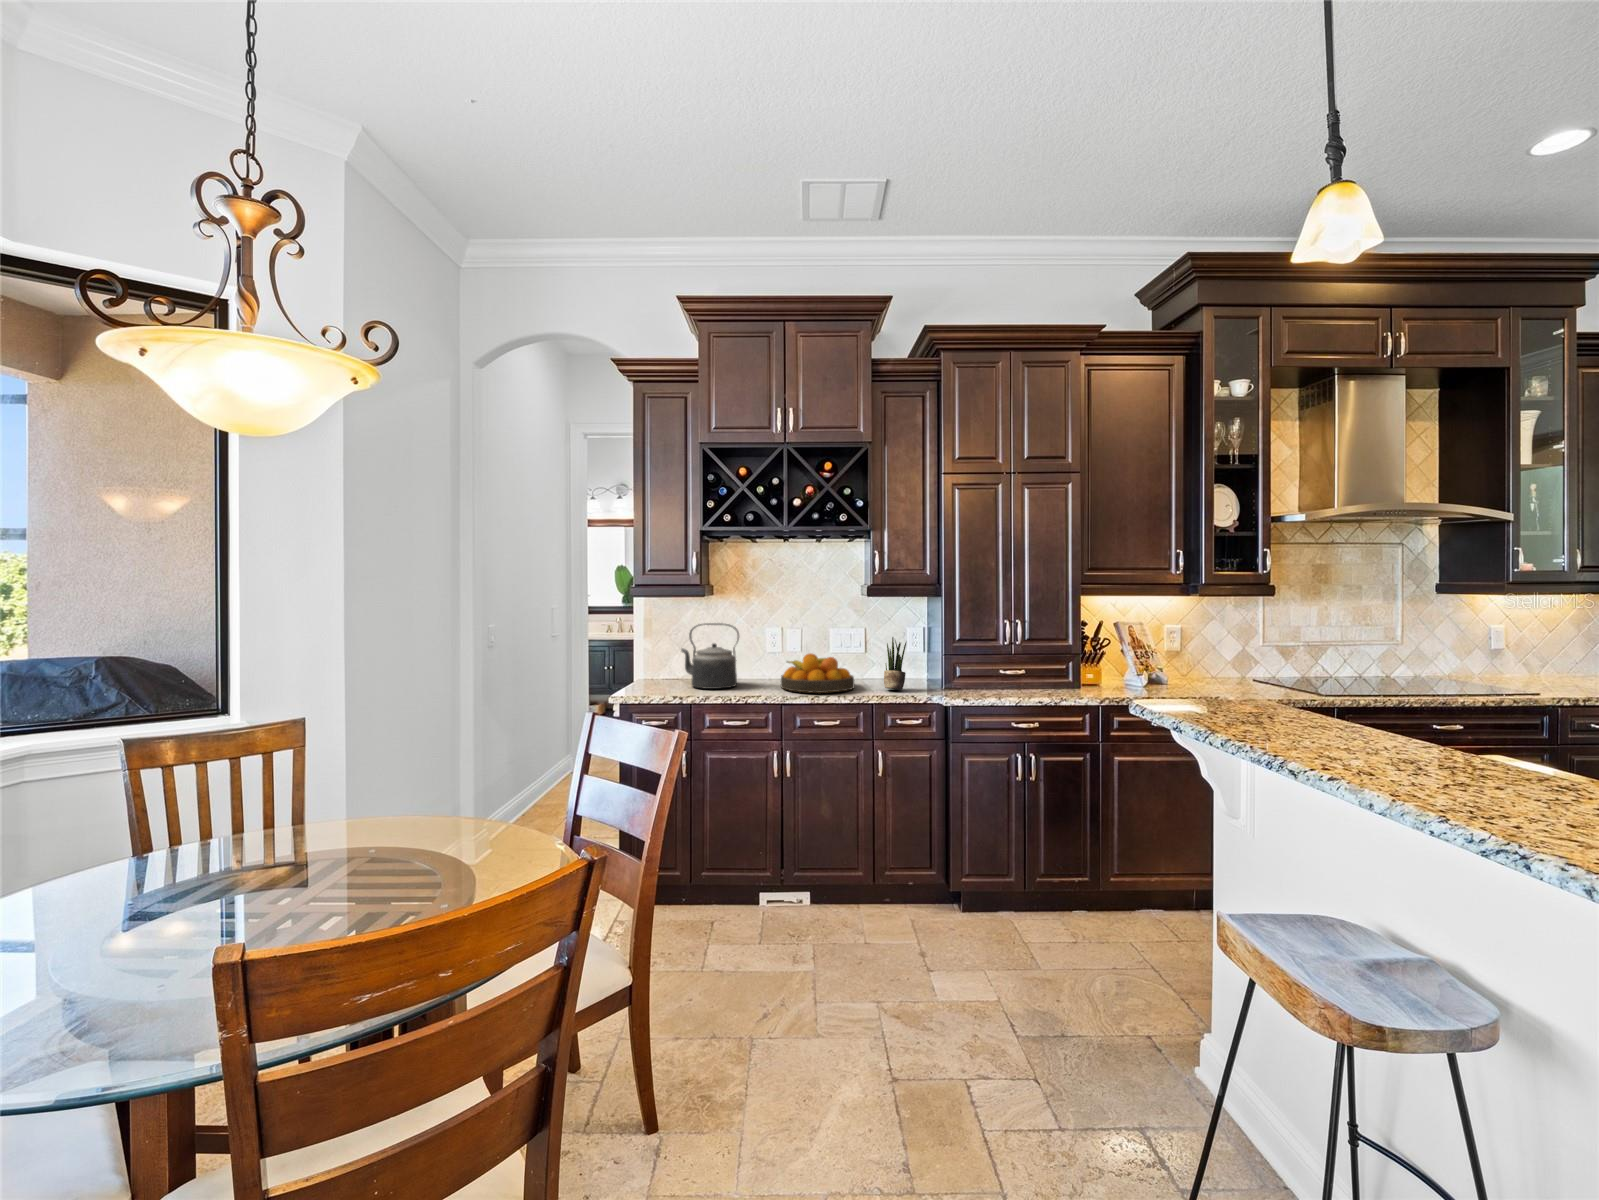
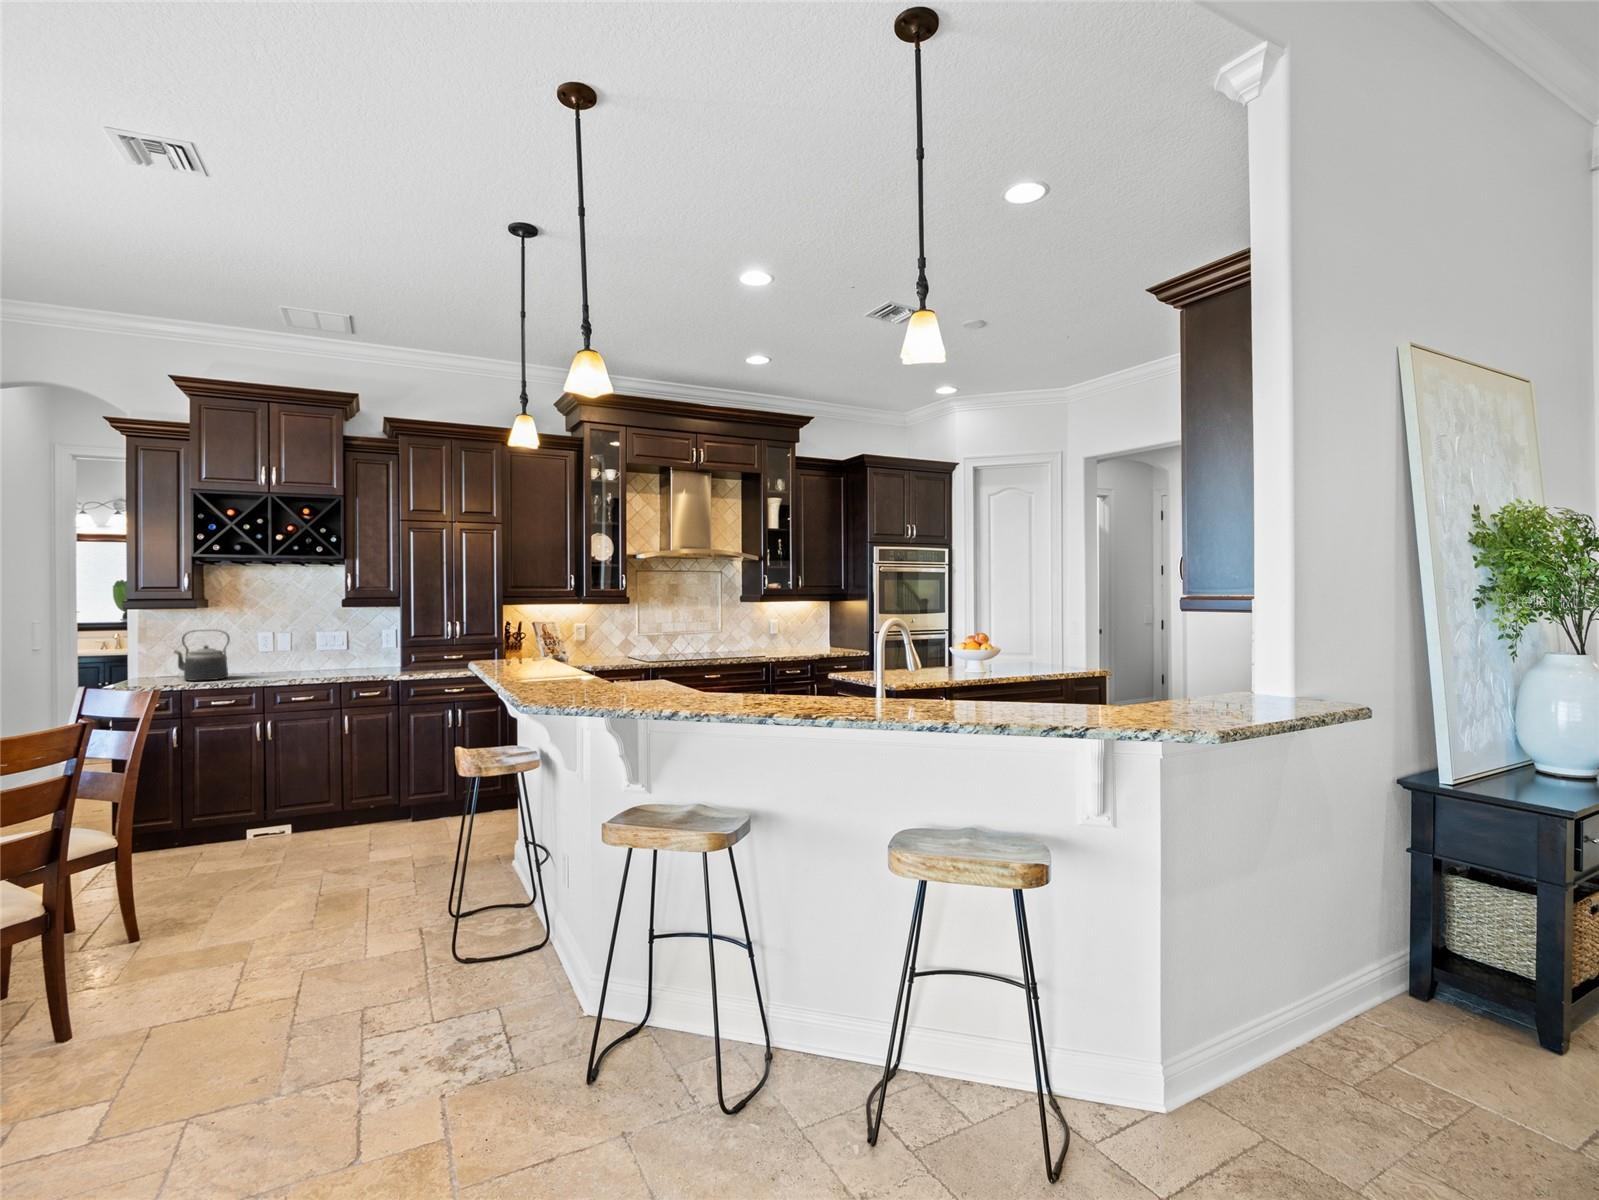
potted plant: present [884,637,906,690] -> none [355,636,374,674]
fruit bowl: present [781,653,854,693] -> none [267,651,332,679]

